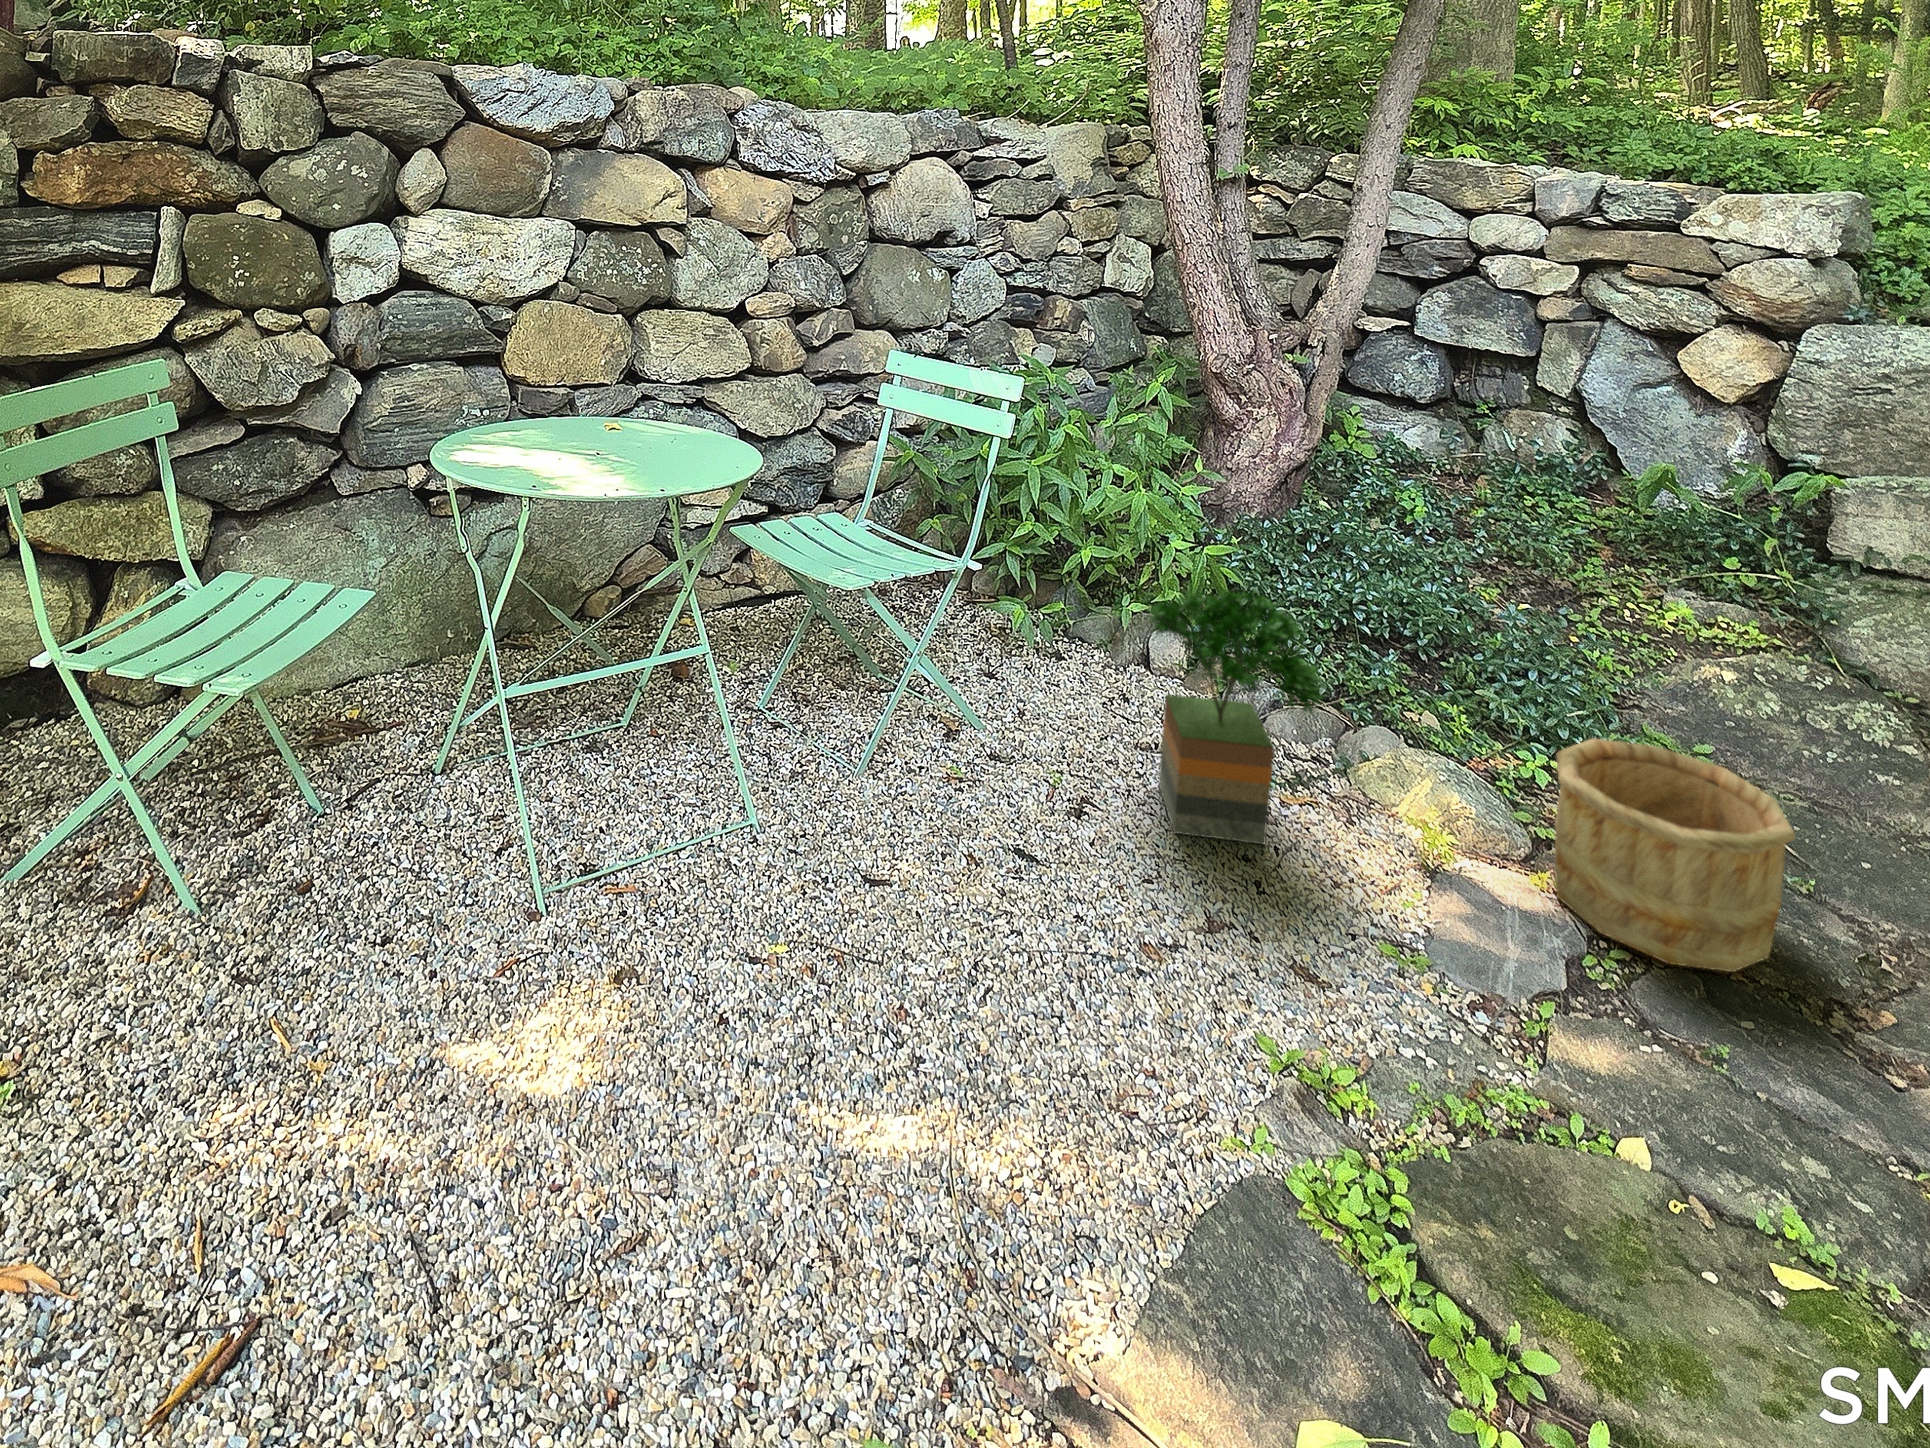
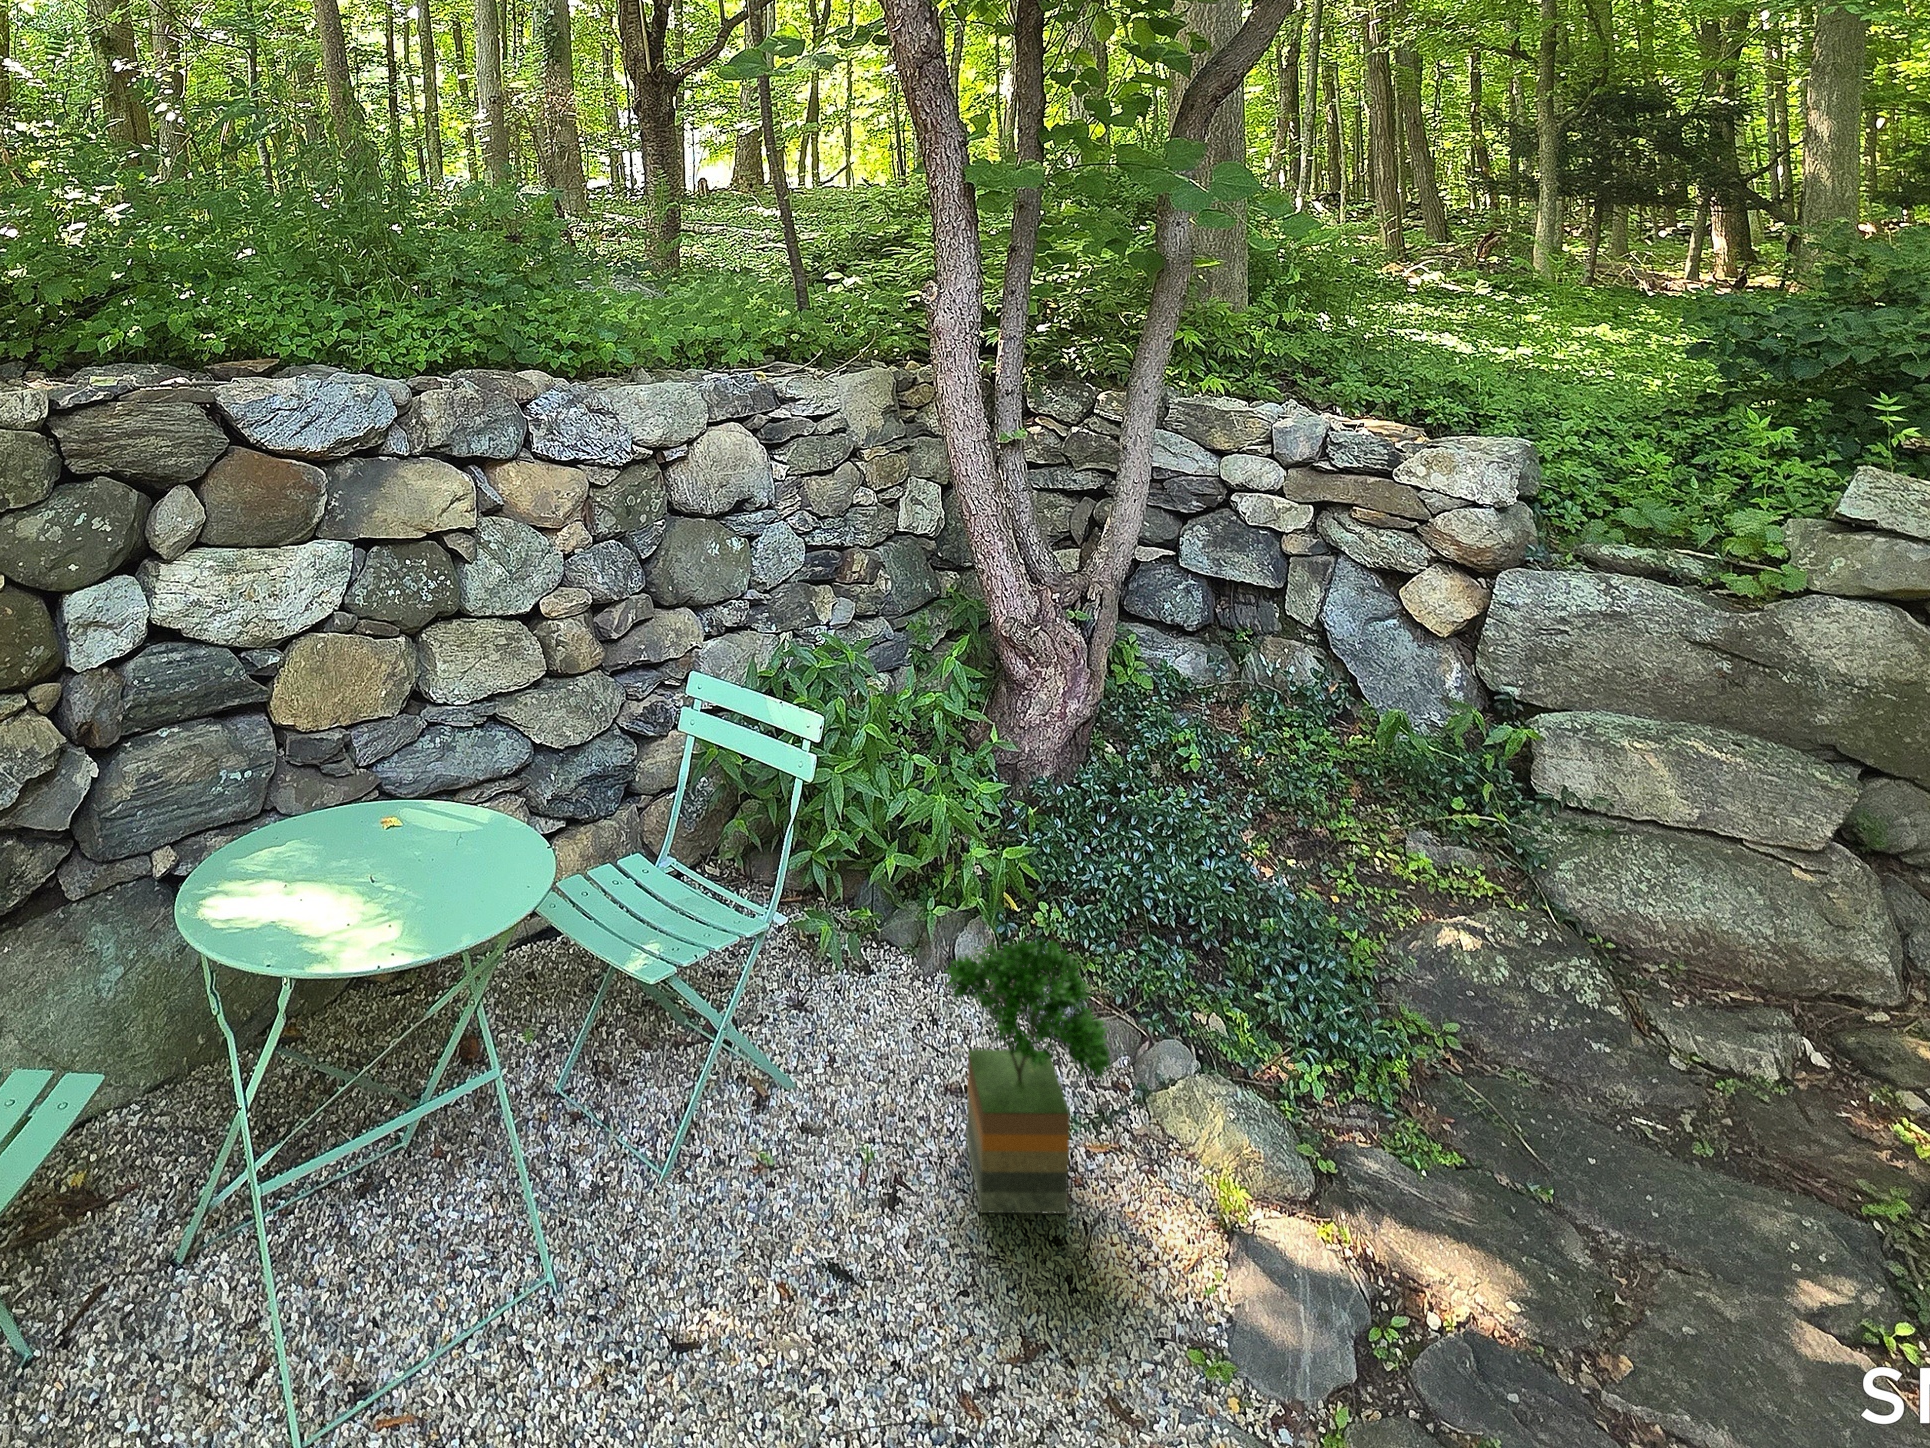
wooden bucket: present [1555,739,1796,972] -> none [1317,1060,1515,1312]

